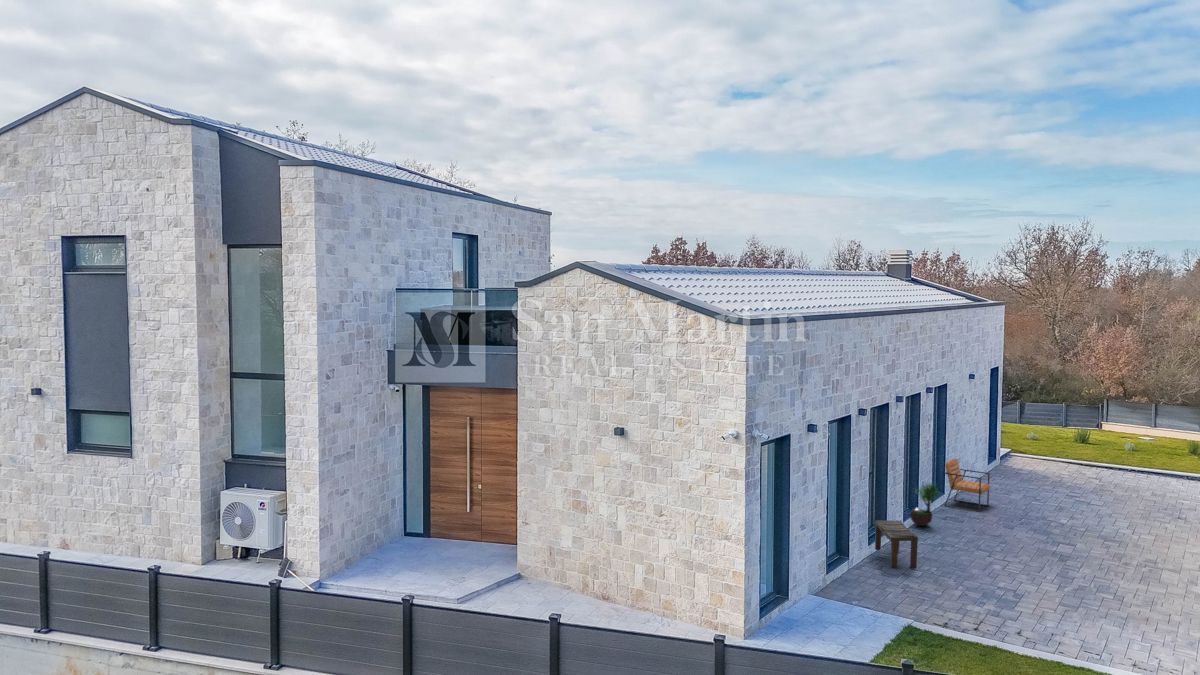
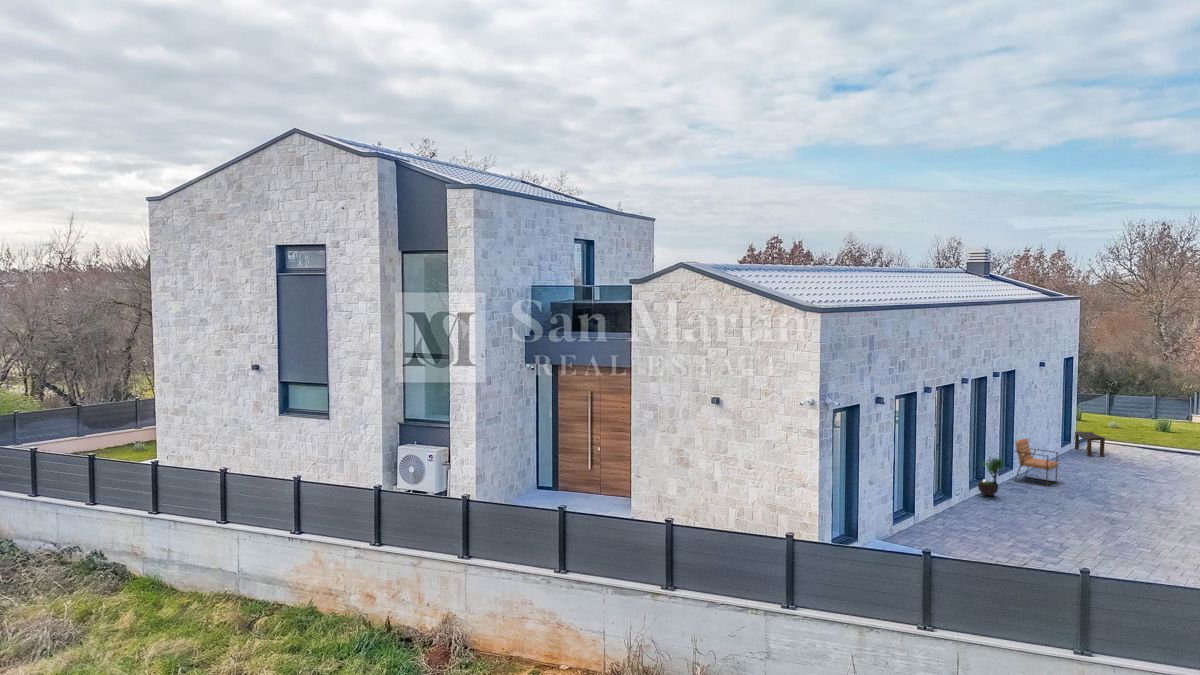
bench: present [875,520,918,568] -> present [1075,432,1105,457]

